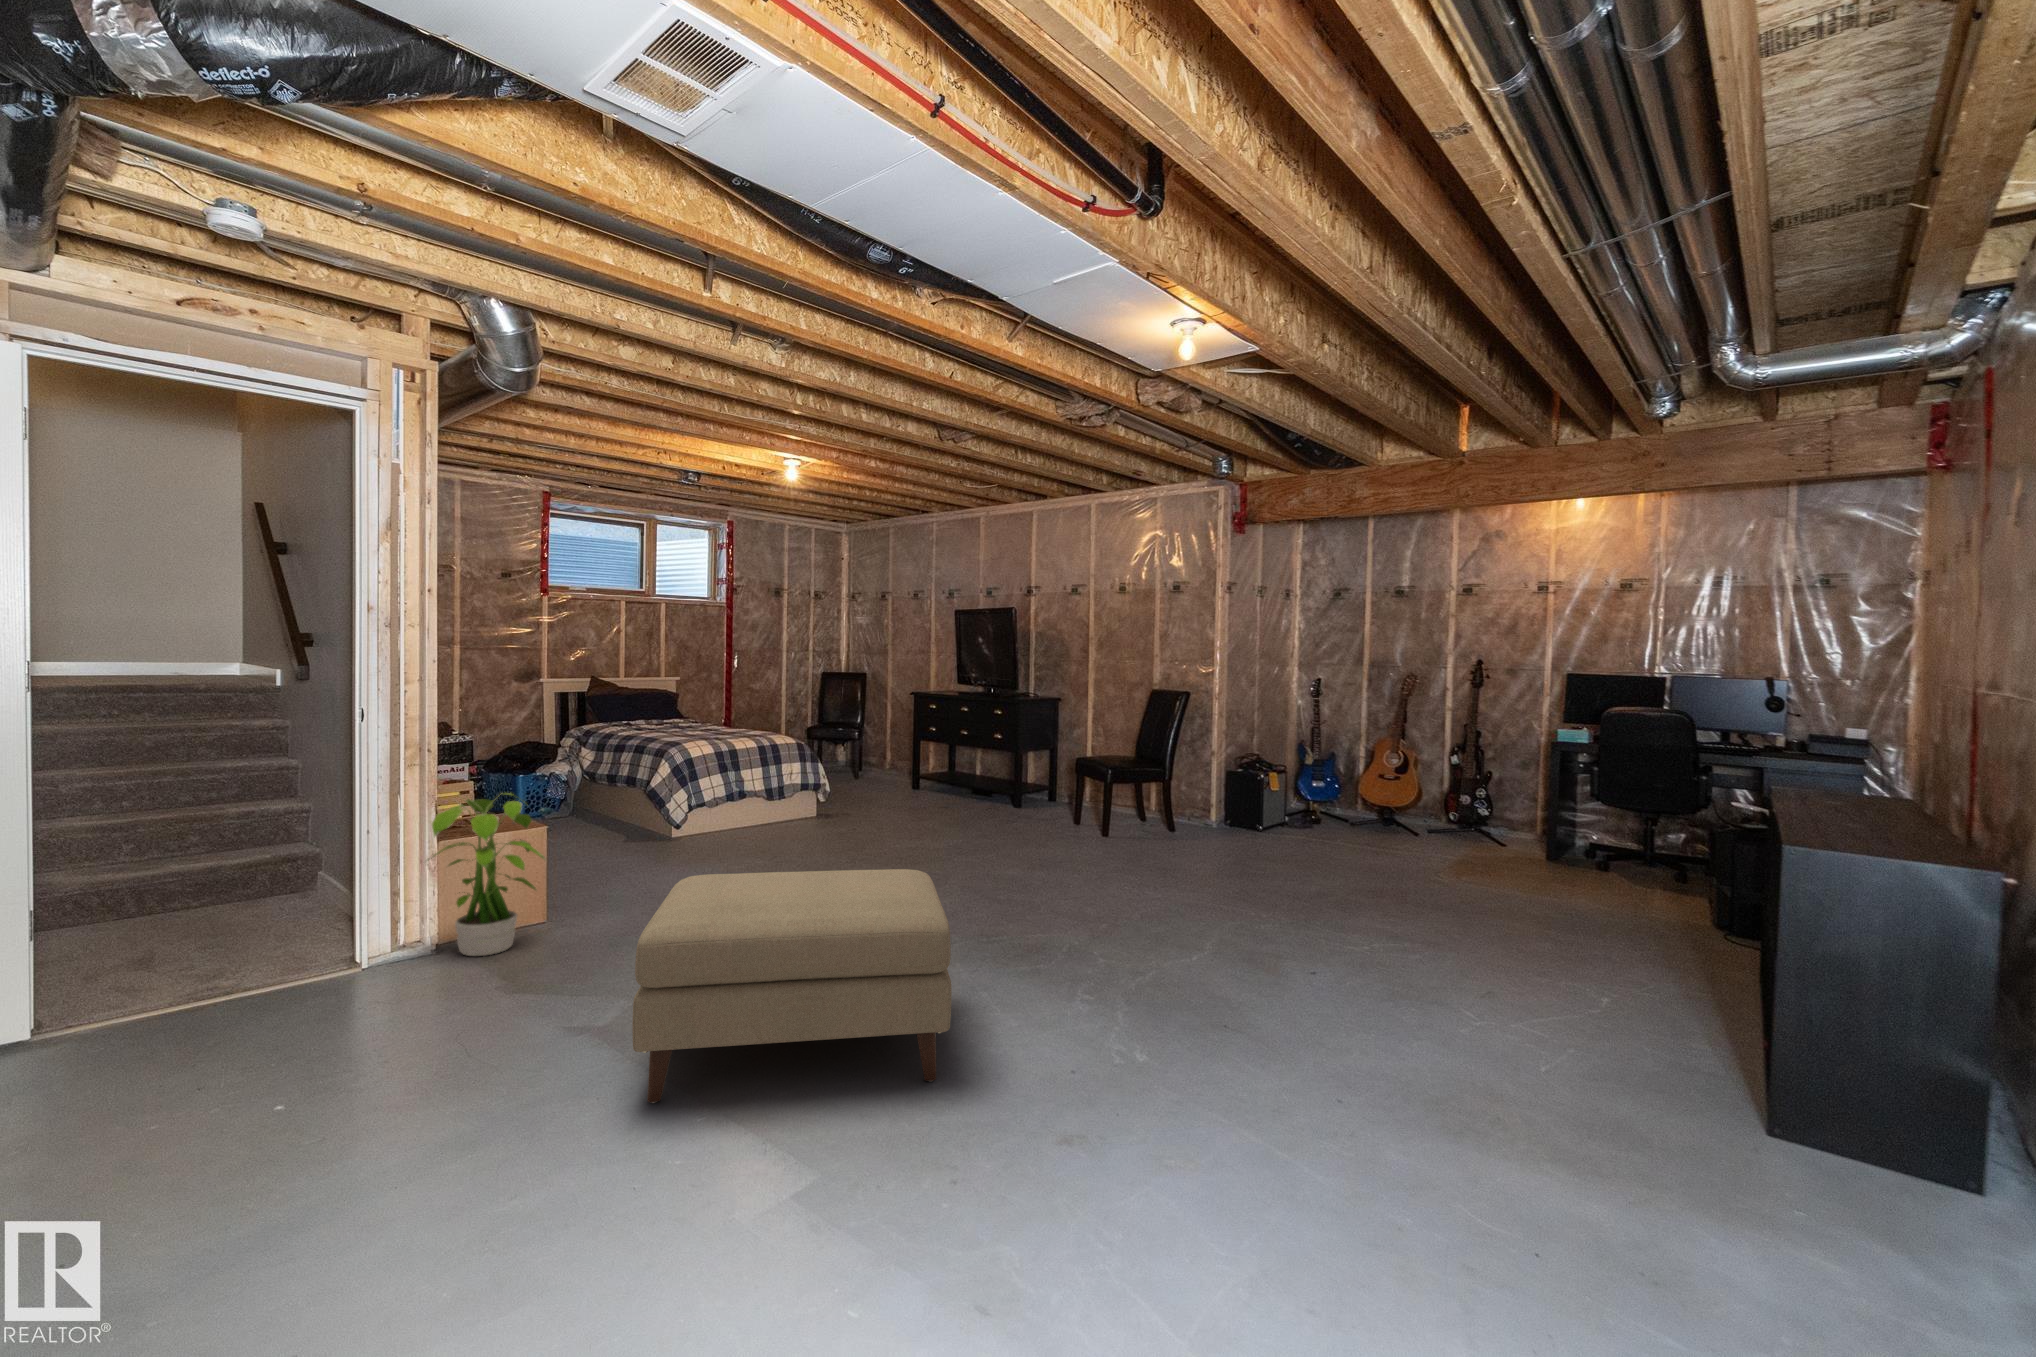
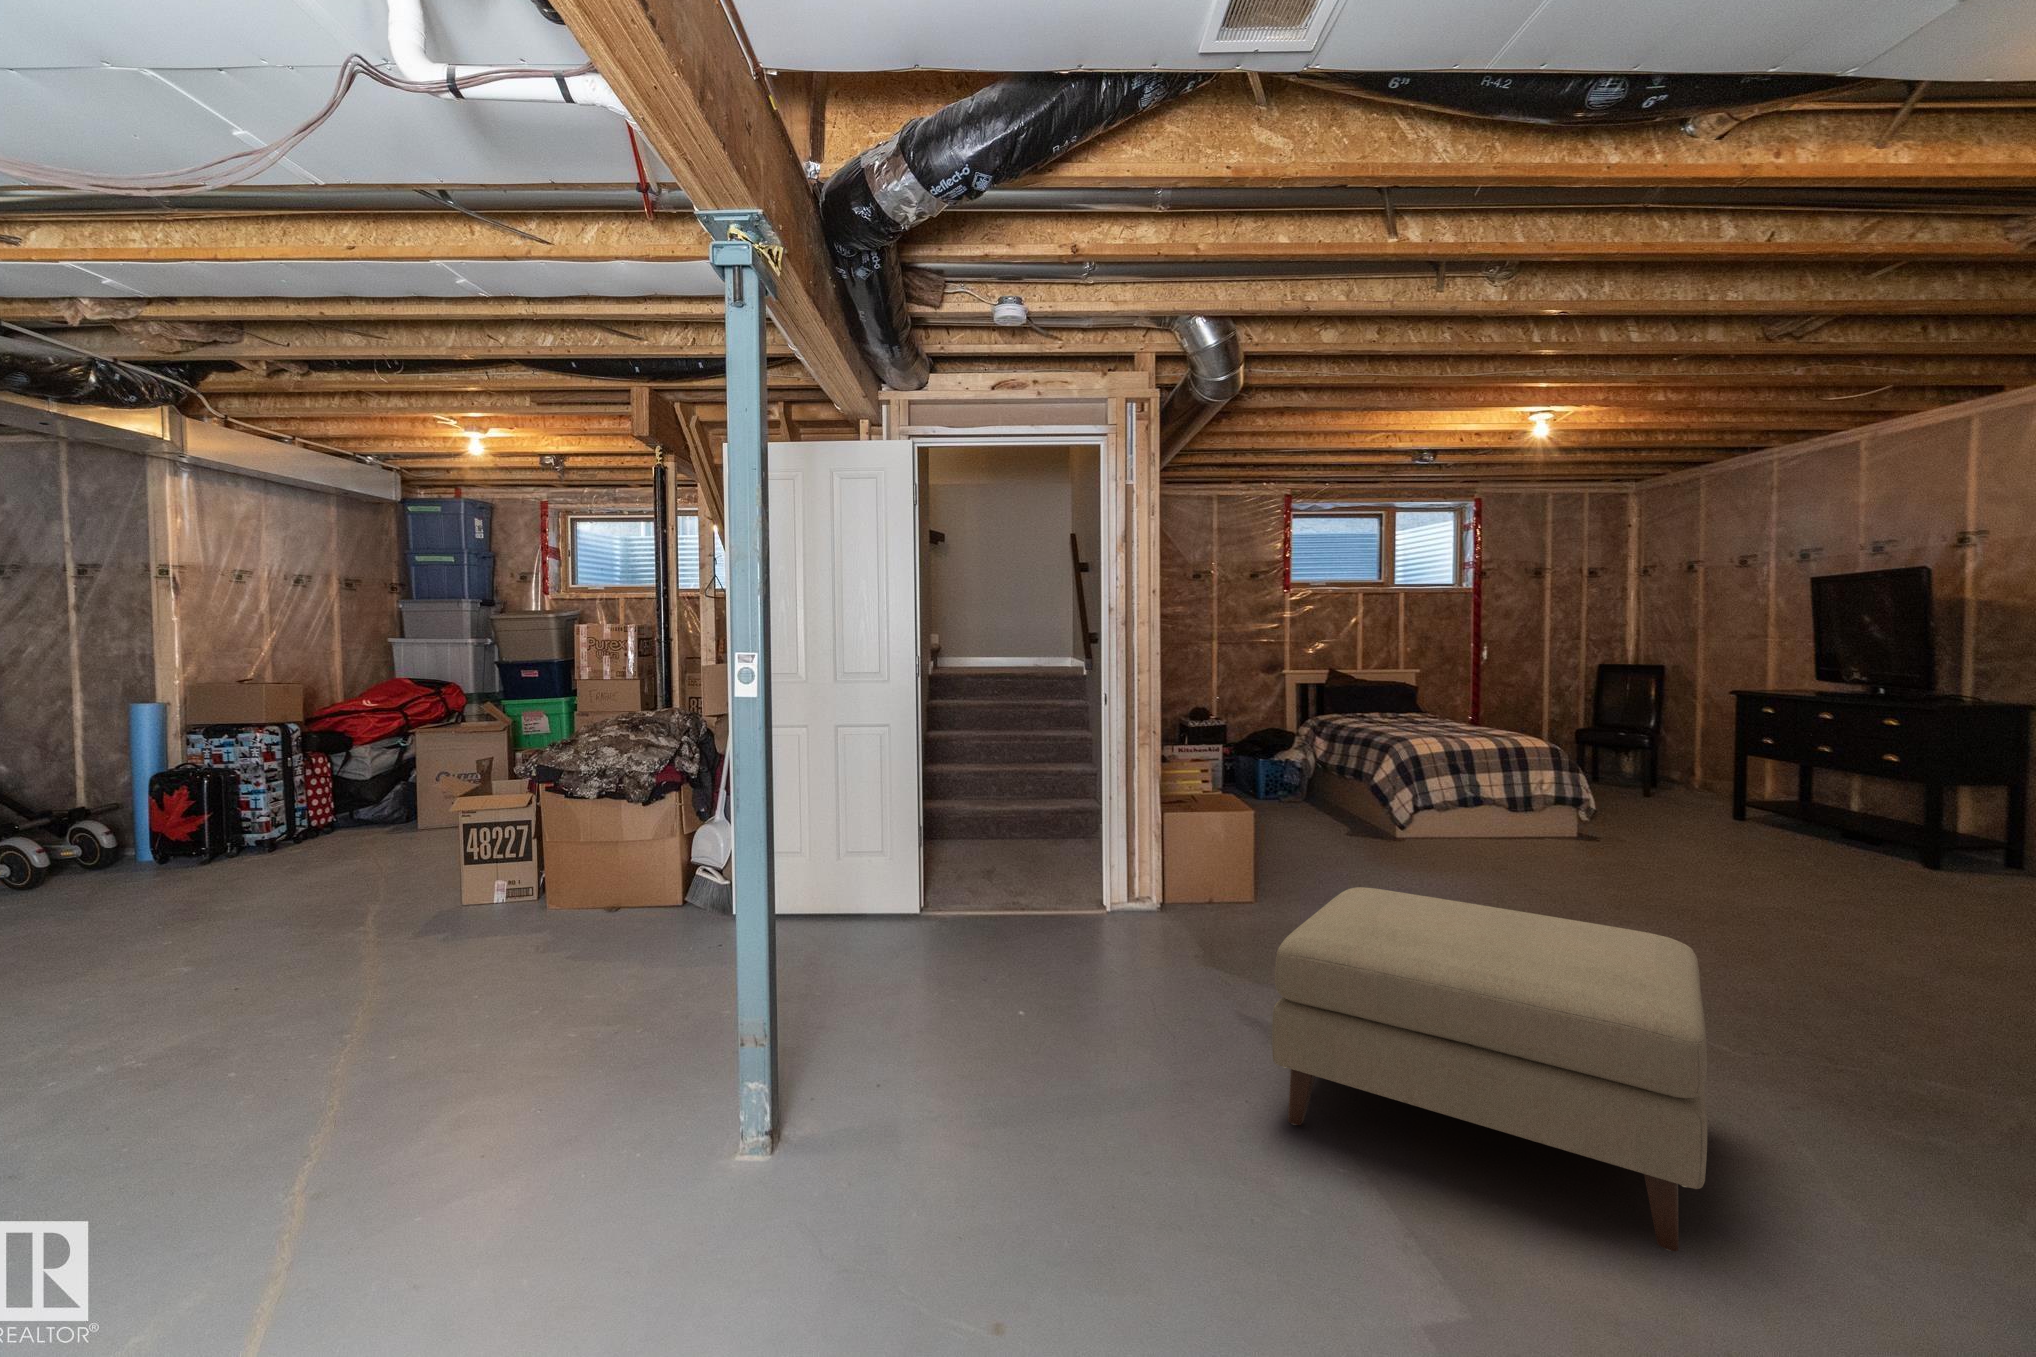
potted plant: present [426,793,545,956] -> none [1147,774,1245,923]

